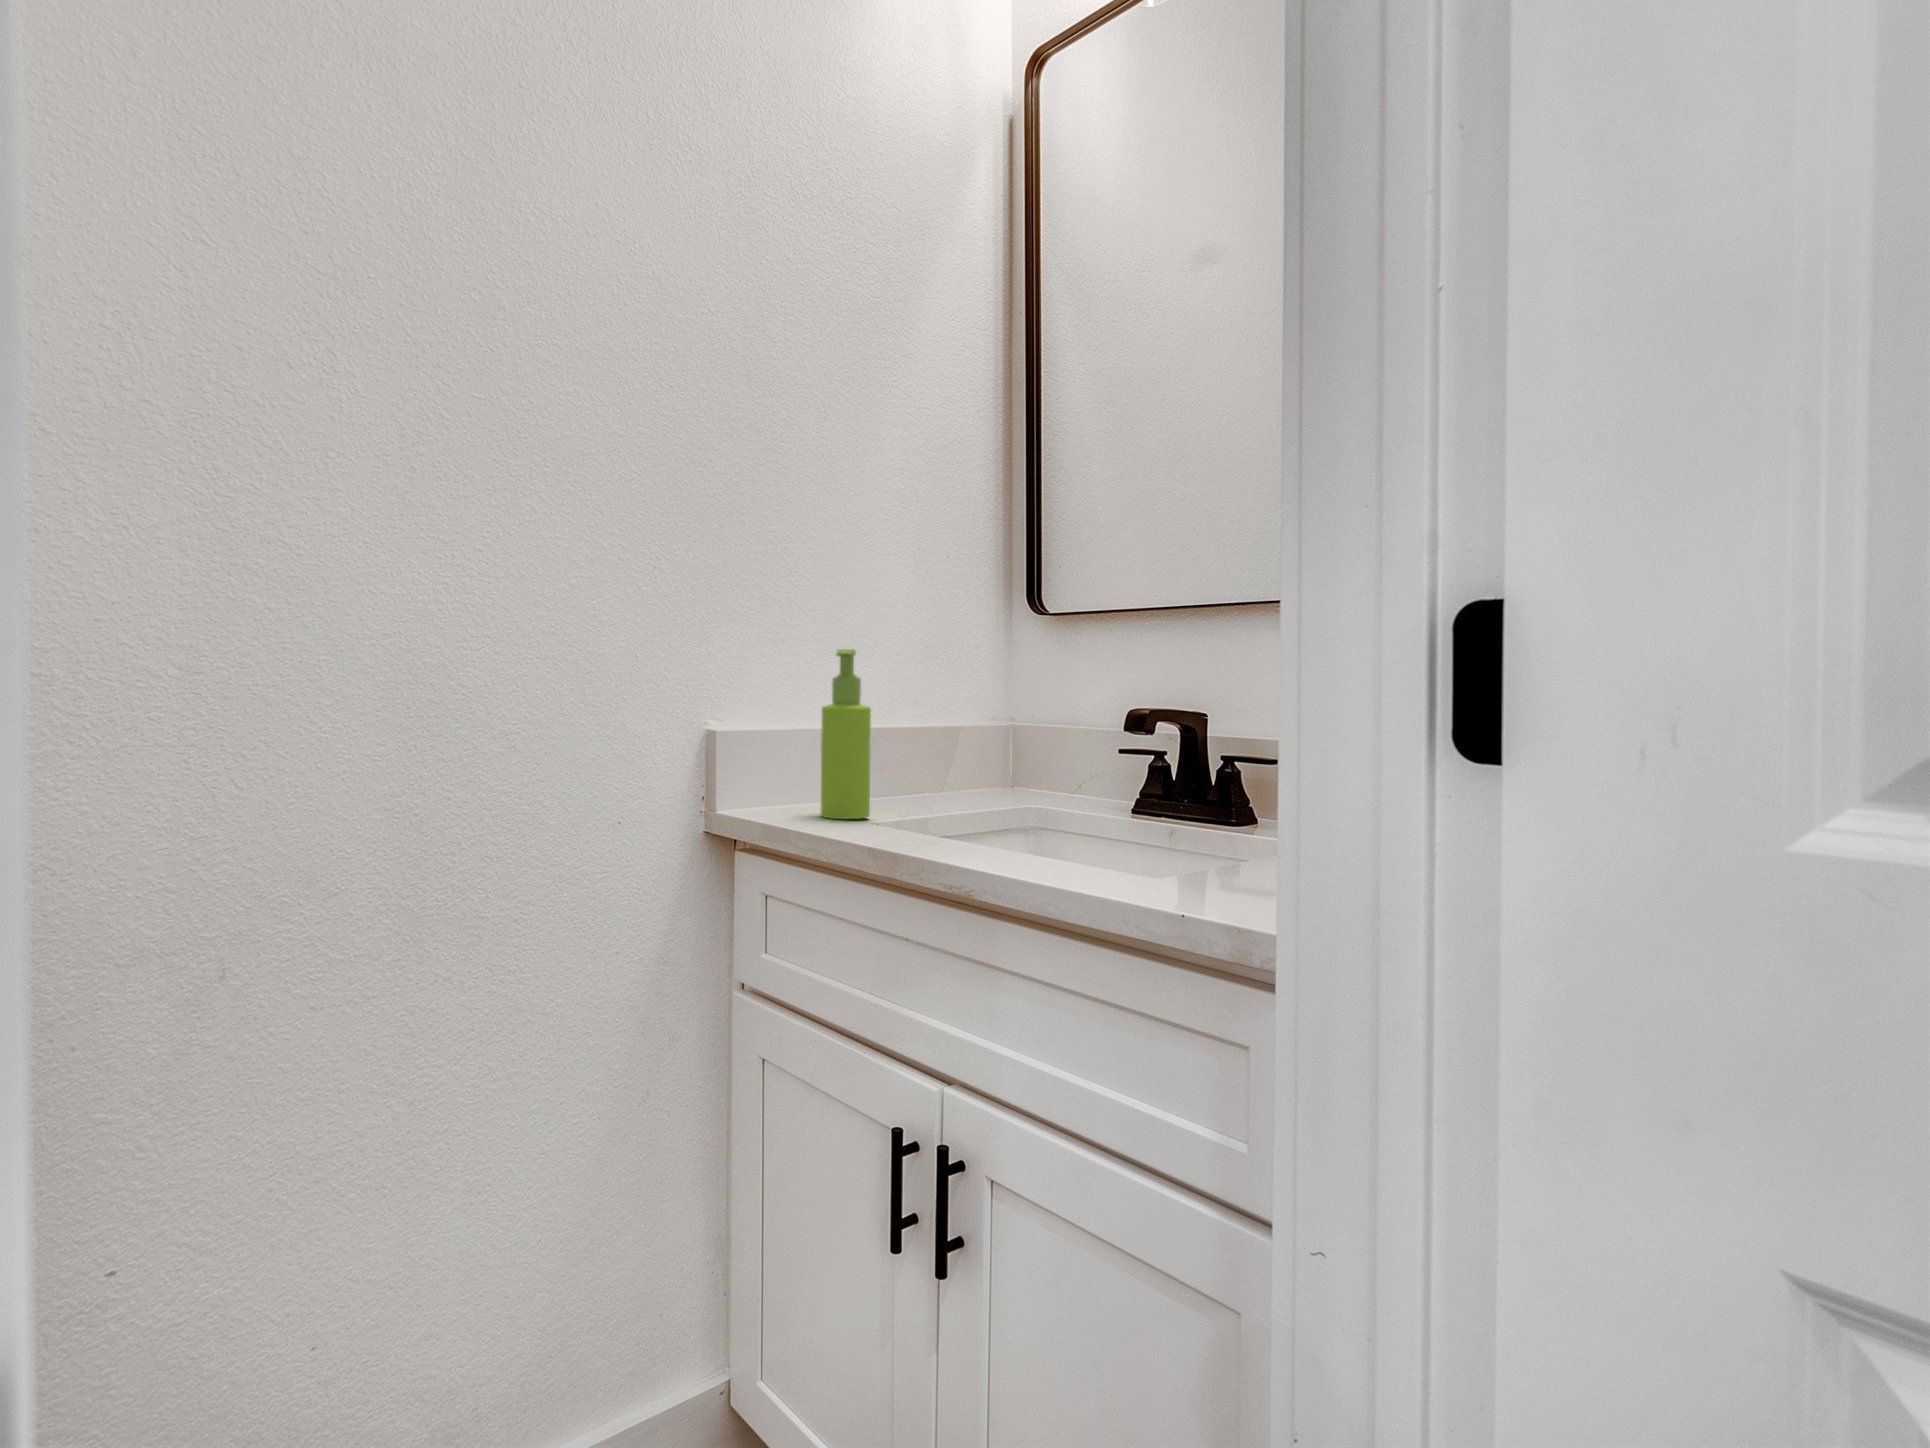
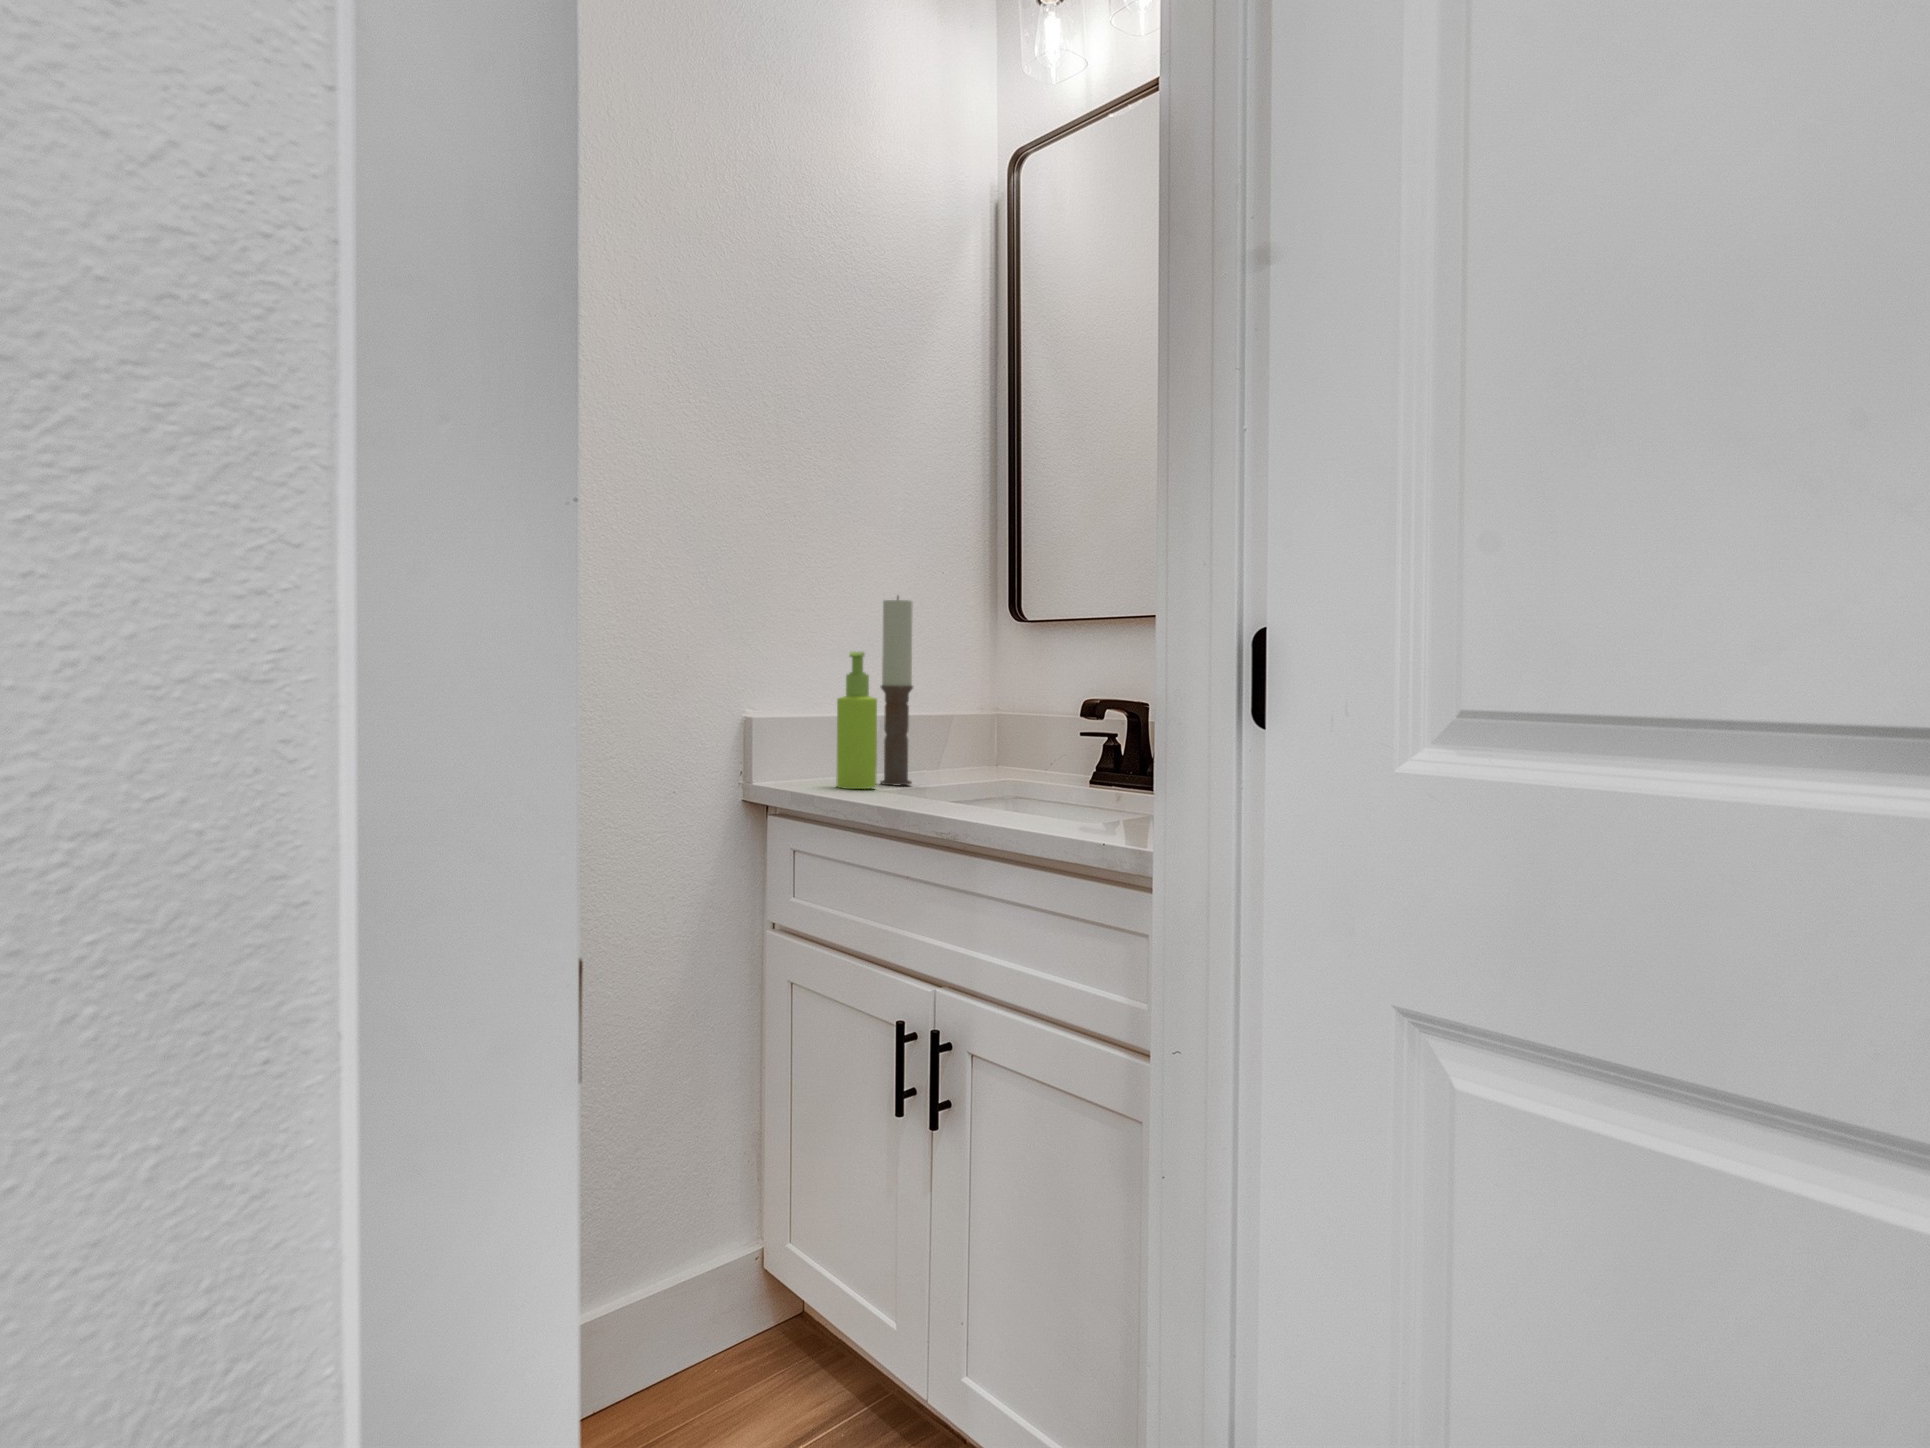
candle: none [875,580,915,813] -> present [880,596,913,785]

